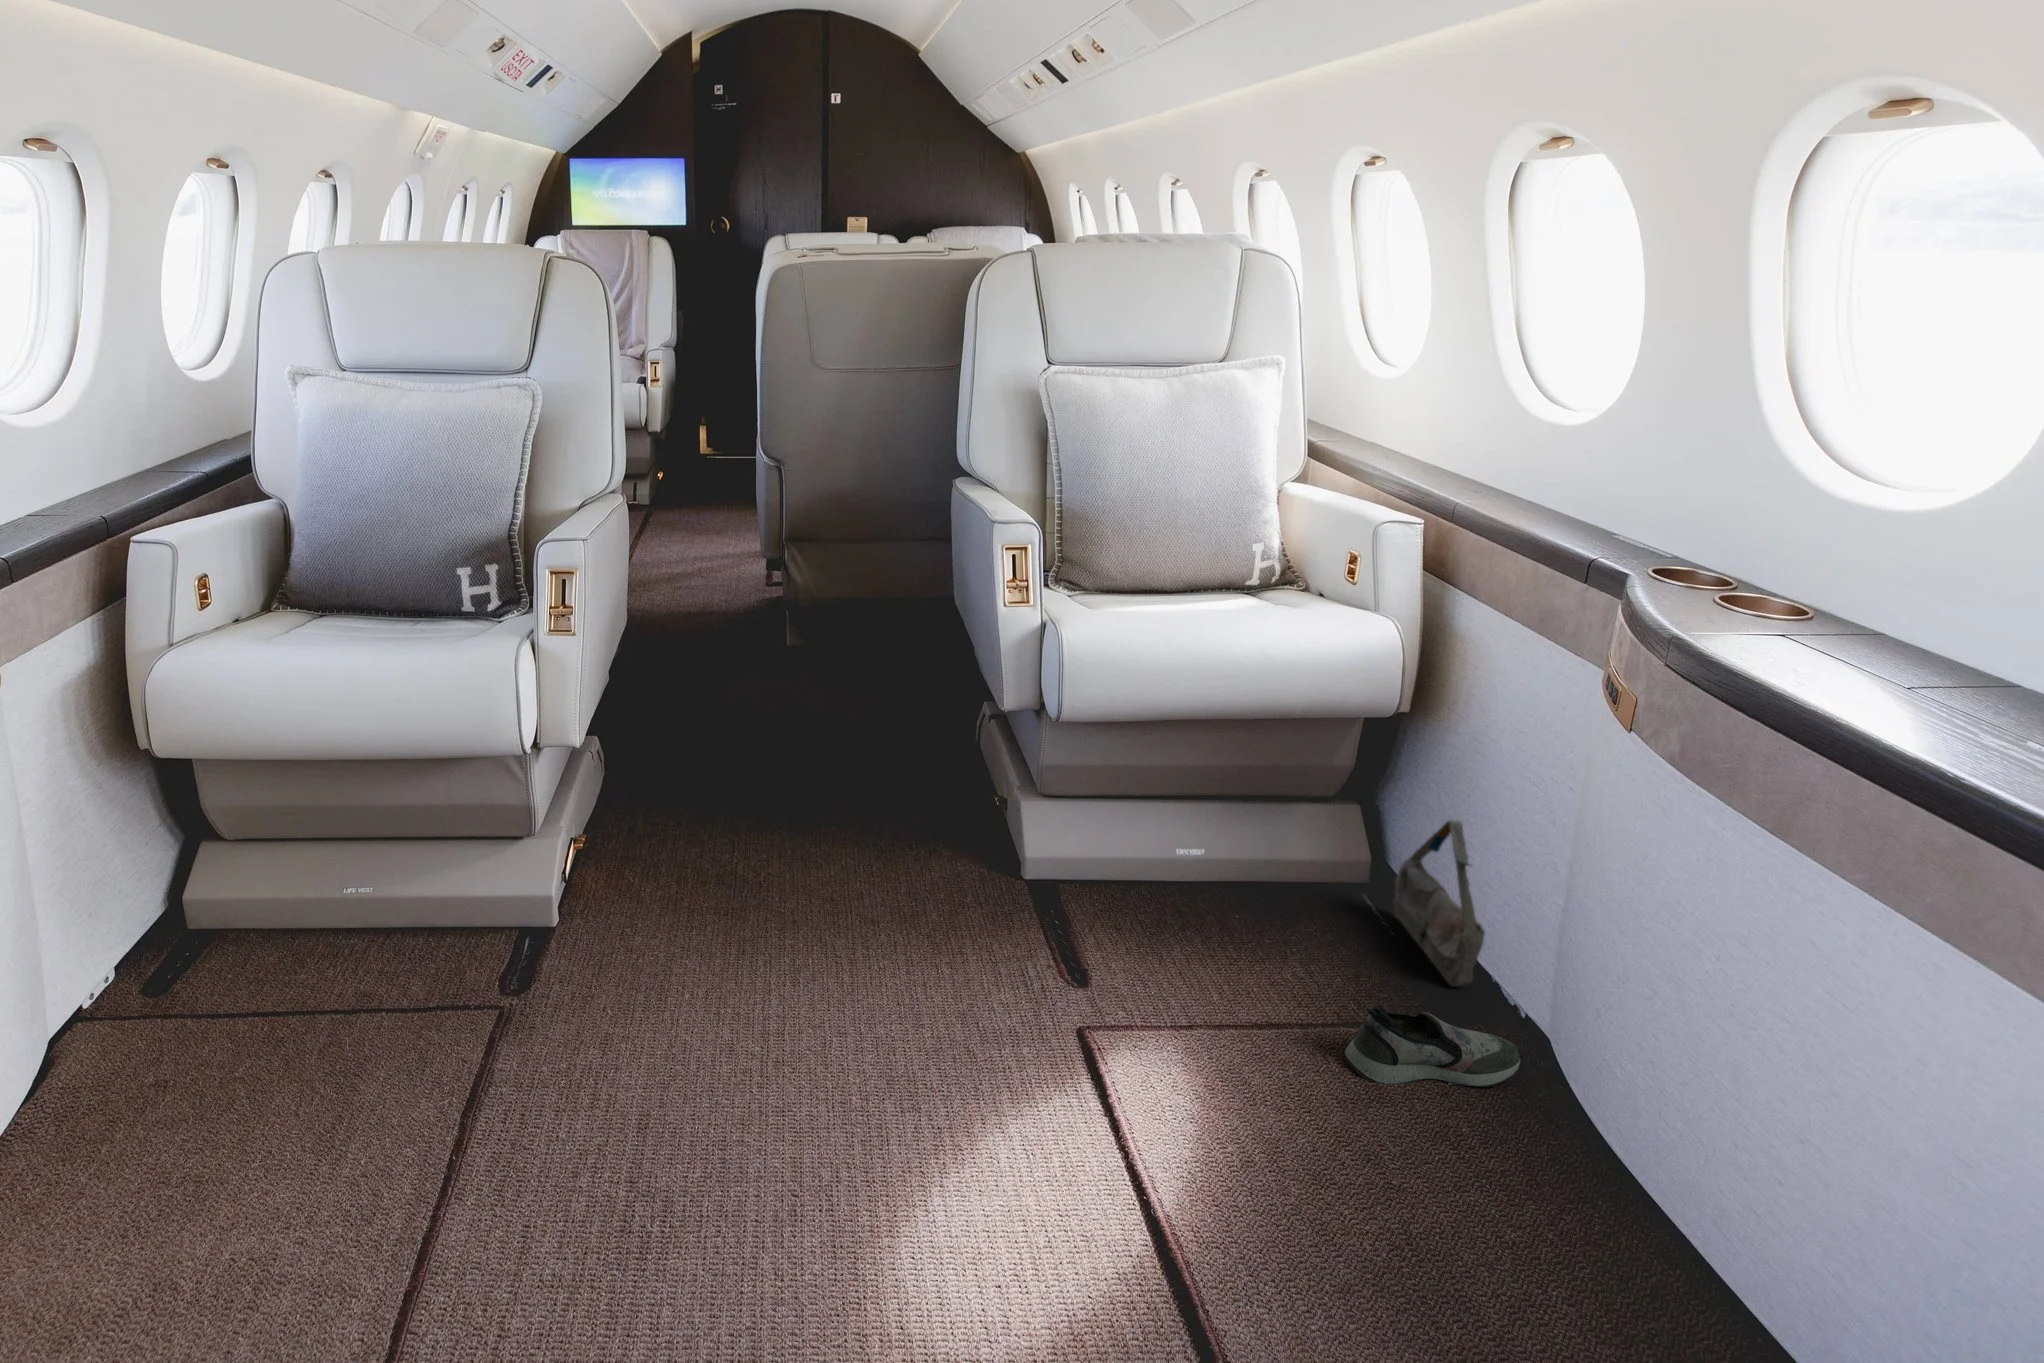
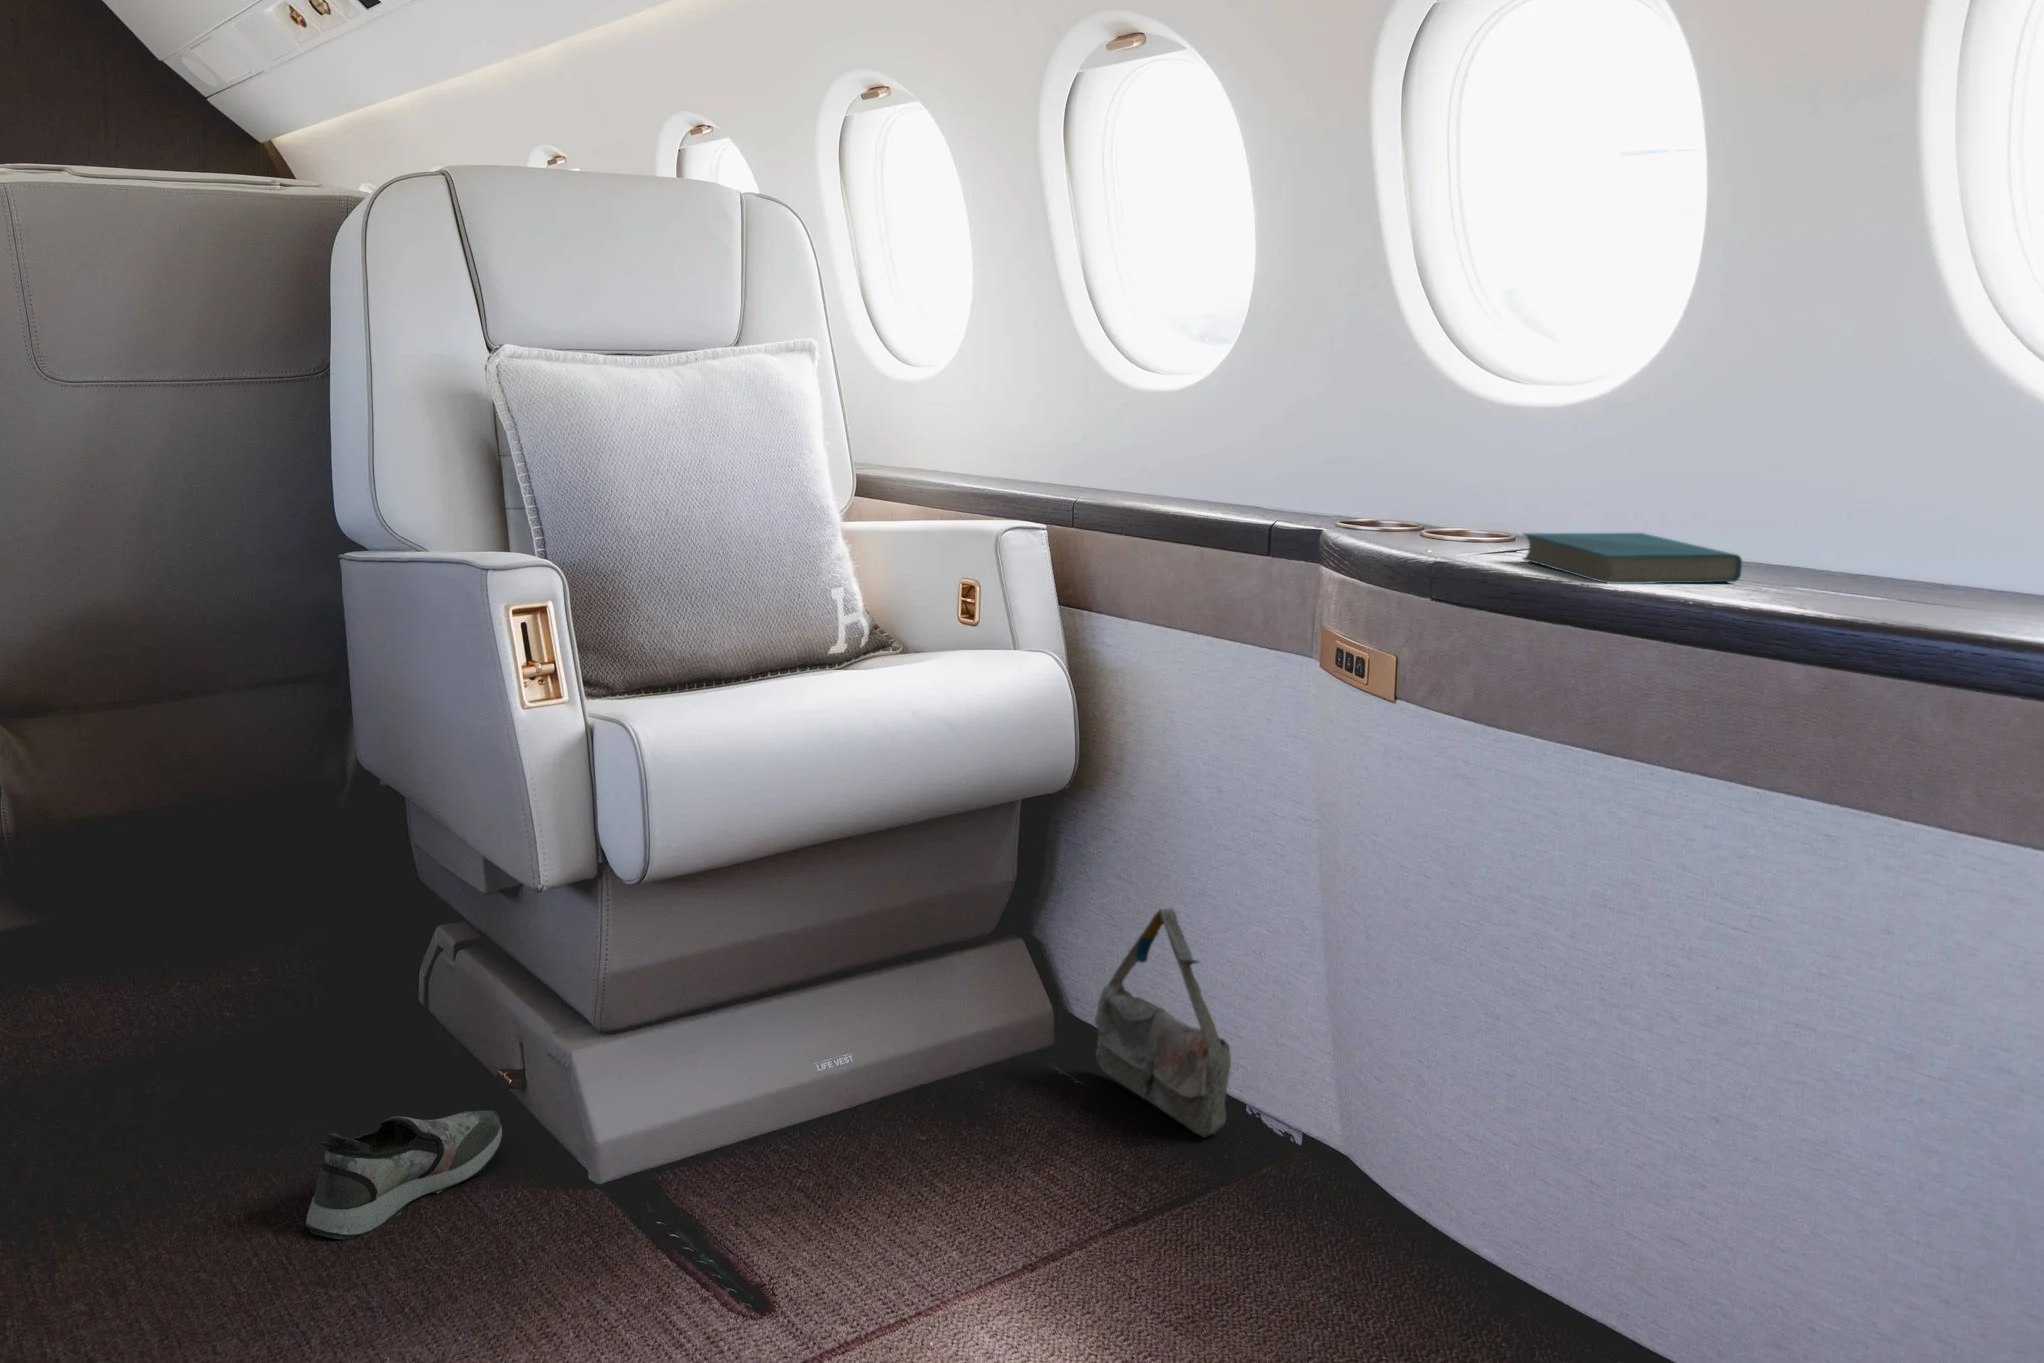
book: none [1768,625,1976,713] -> present [1523,533,1742,584]
shoe: present [1344,1003,1521,1087] -> present [305,1089,502,1239]

